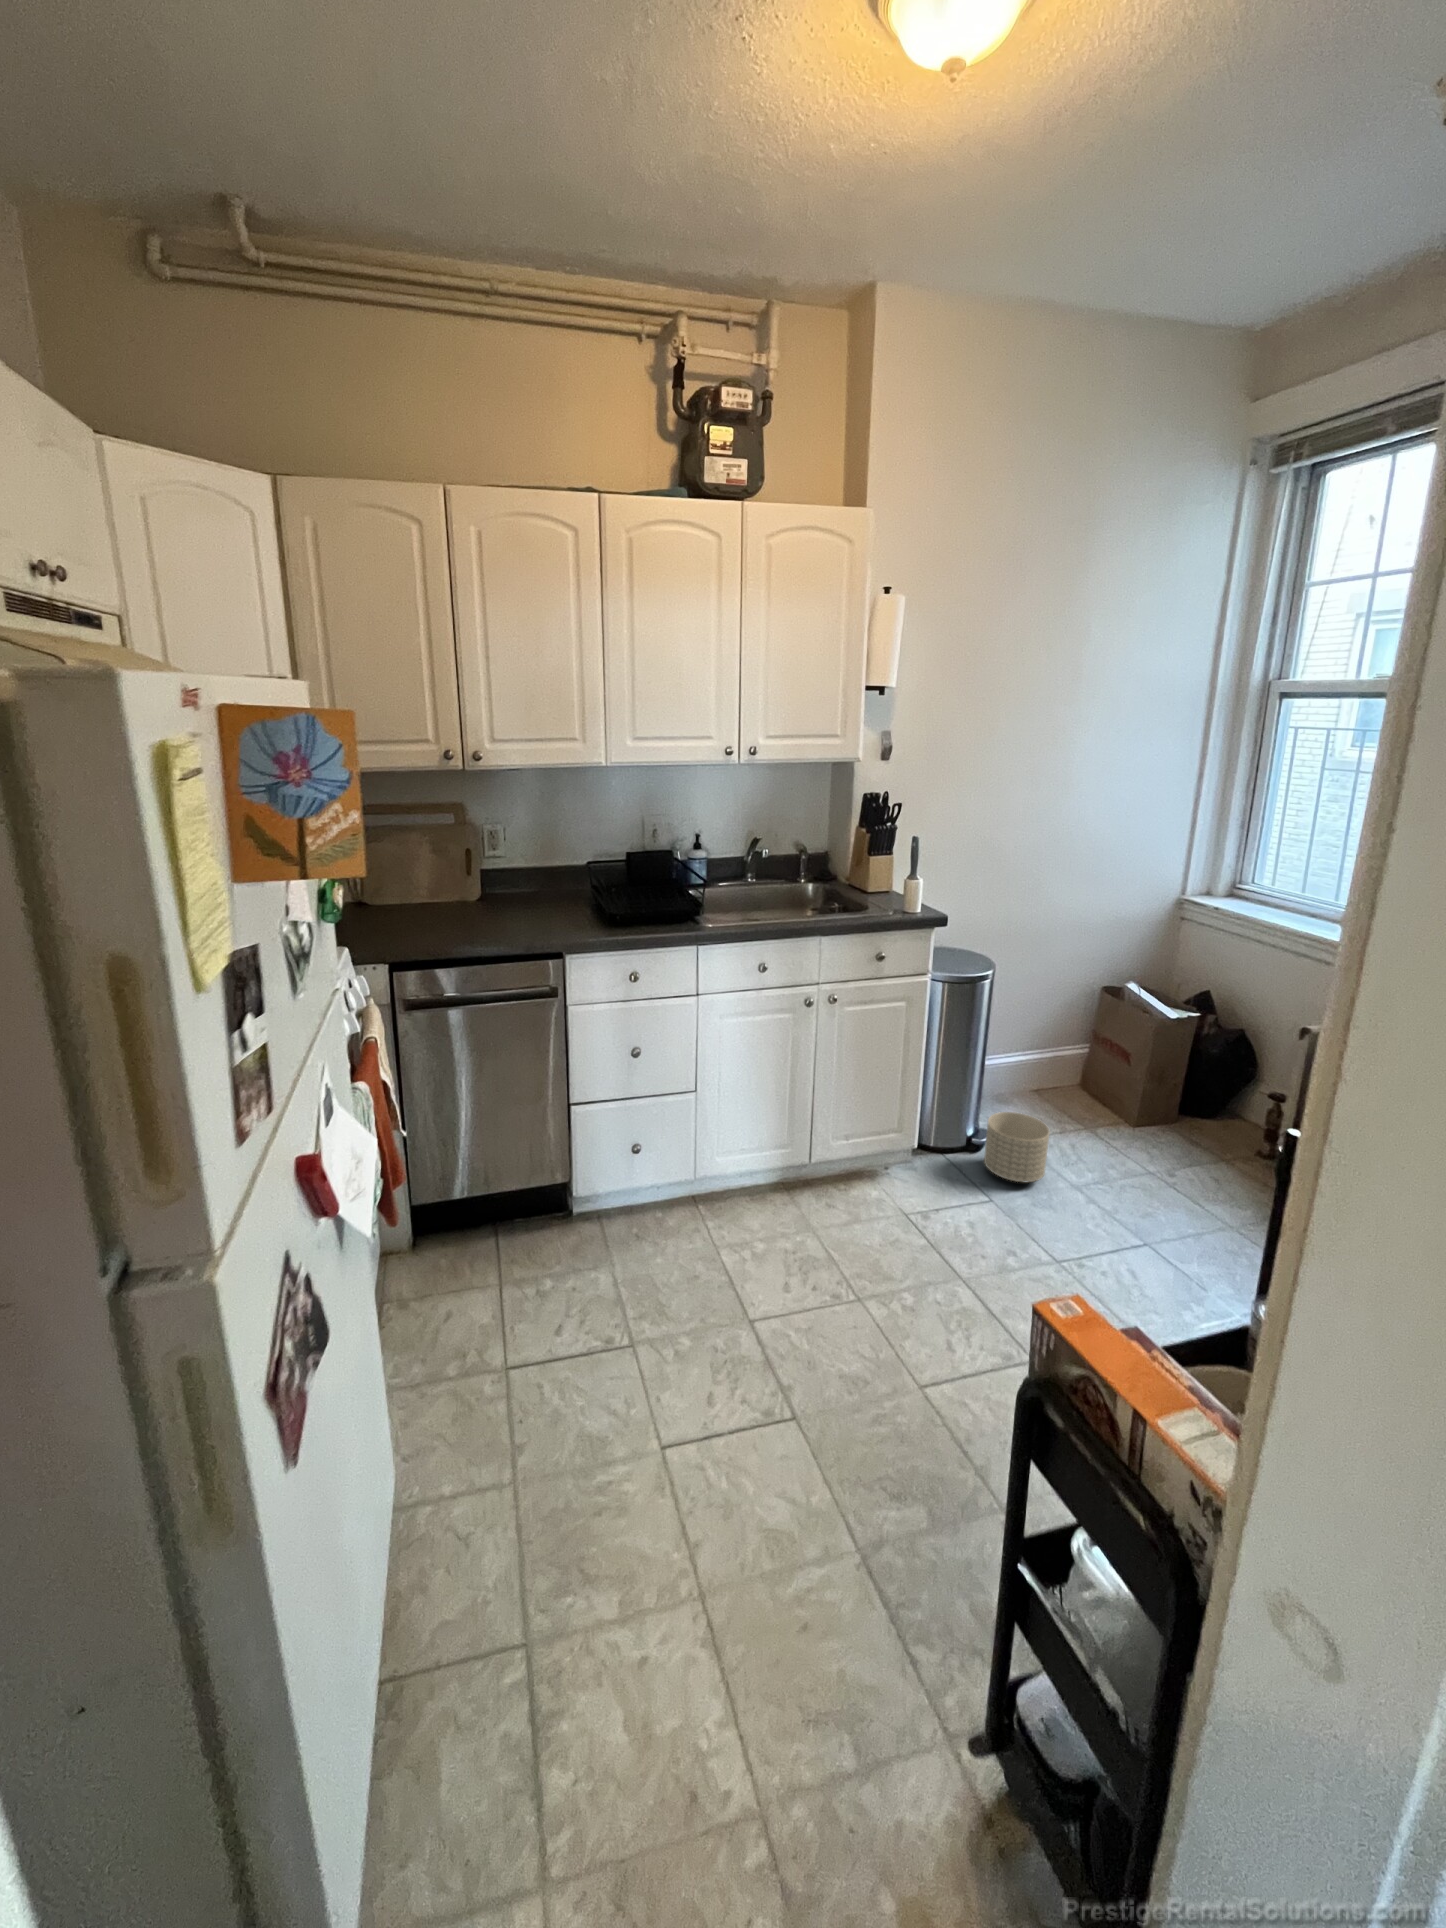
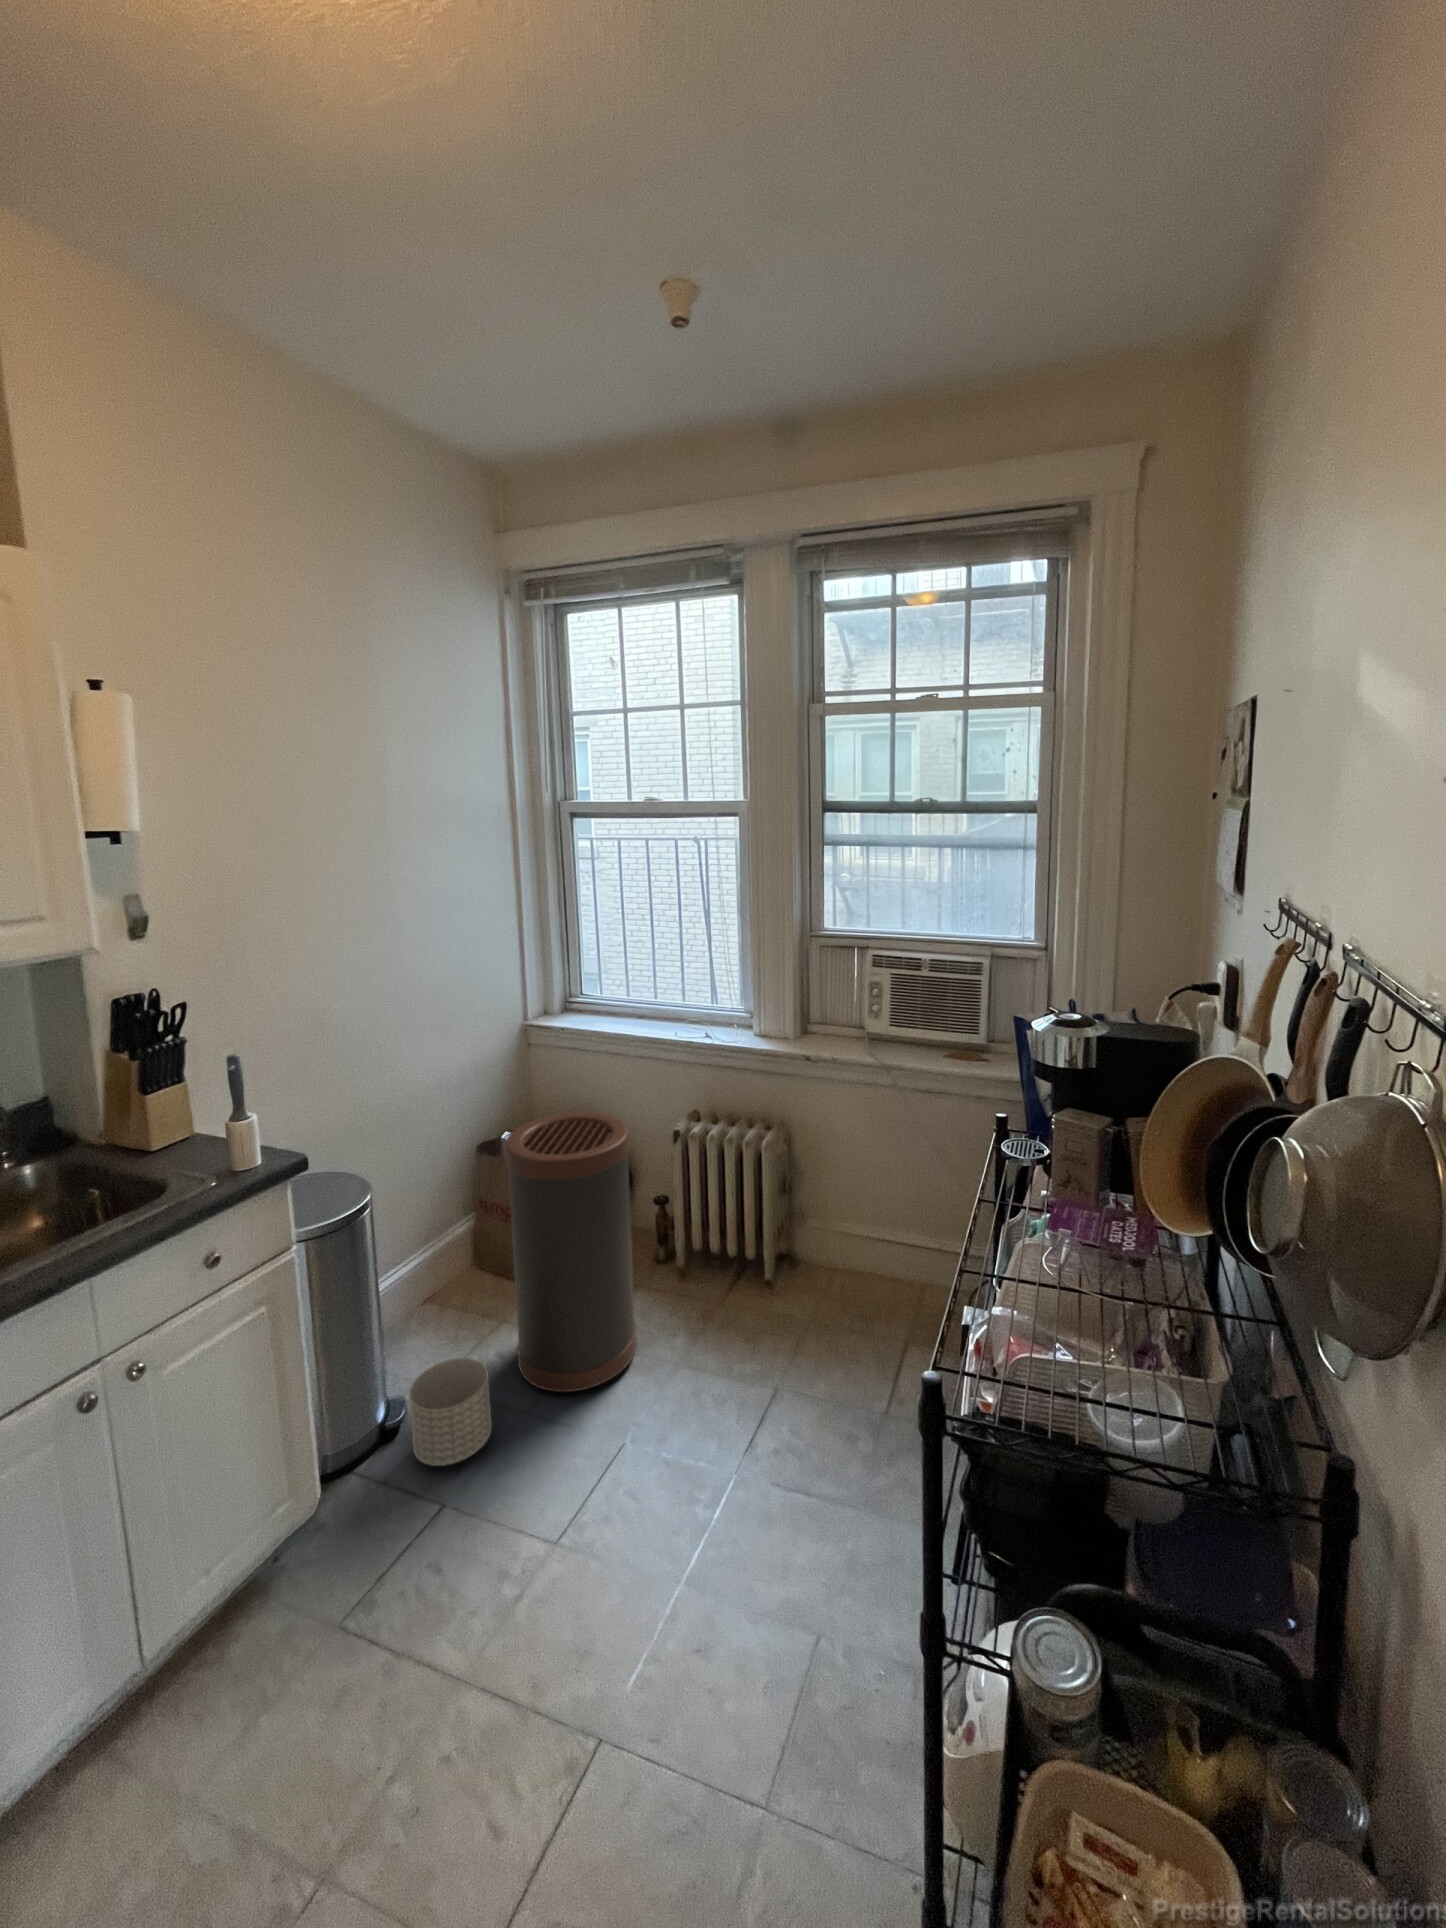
trash can: none [1083,963,1235,1202] -> present [505,1112,637,1392]

